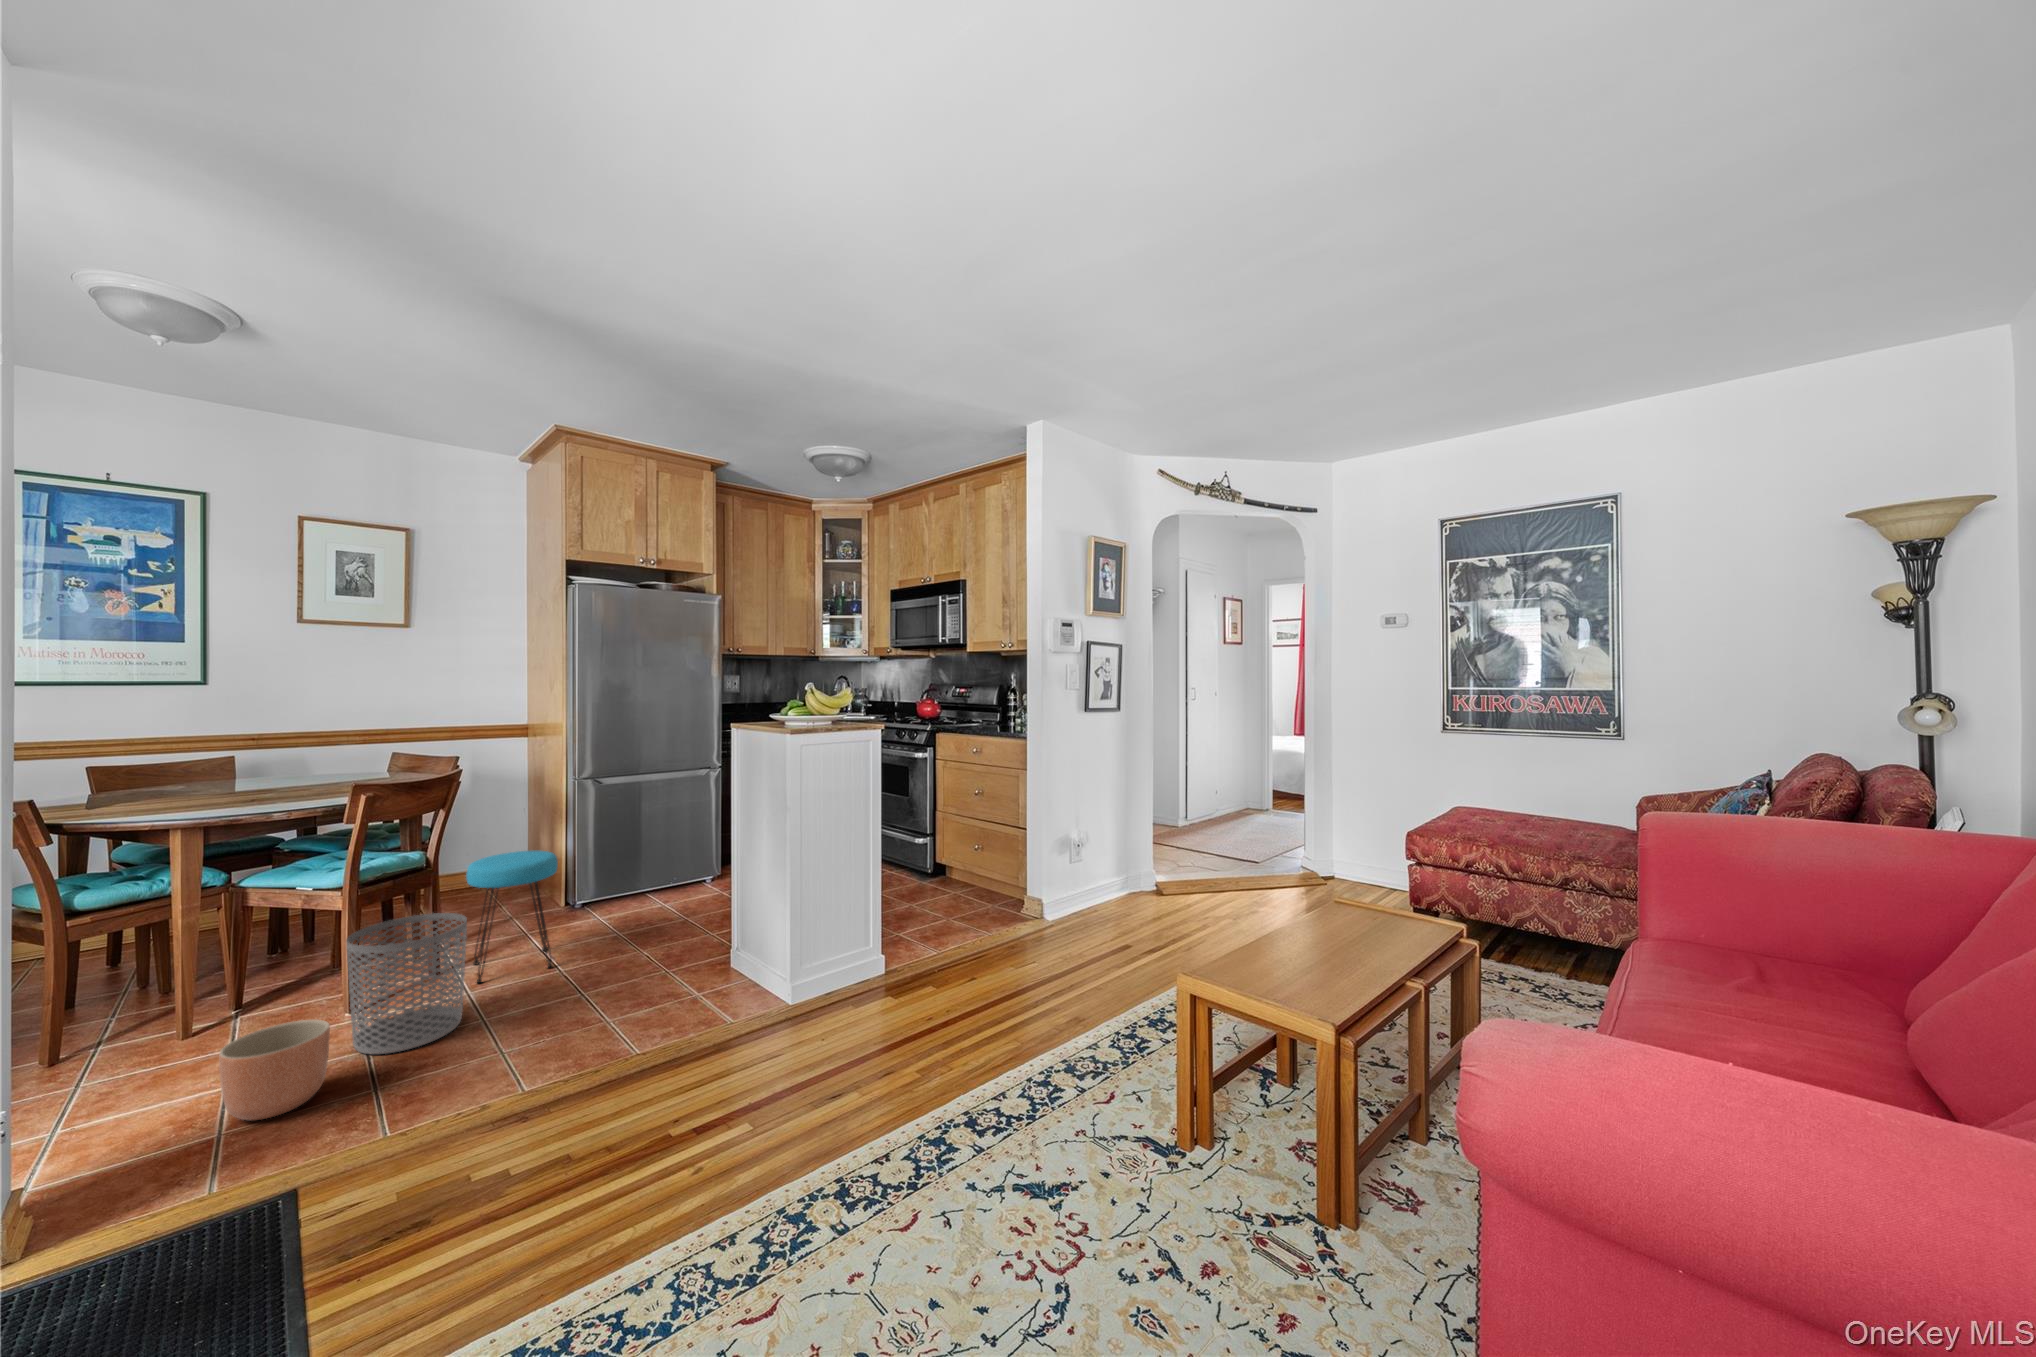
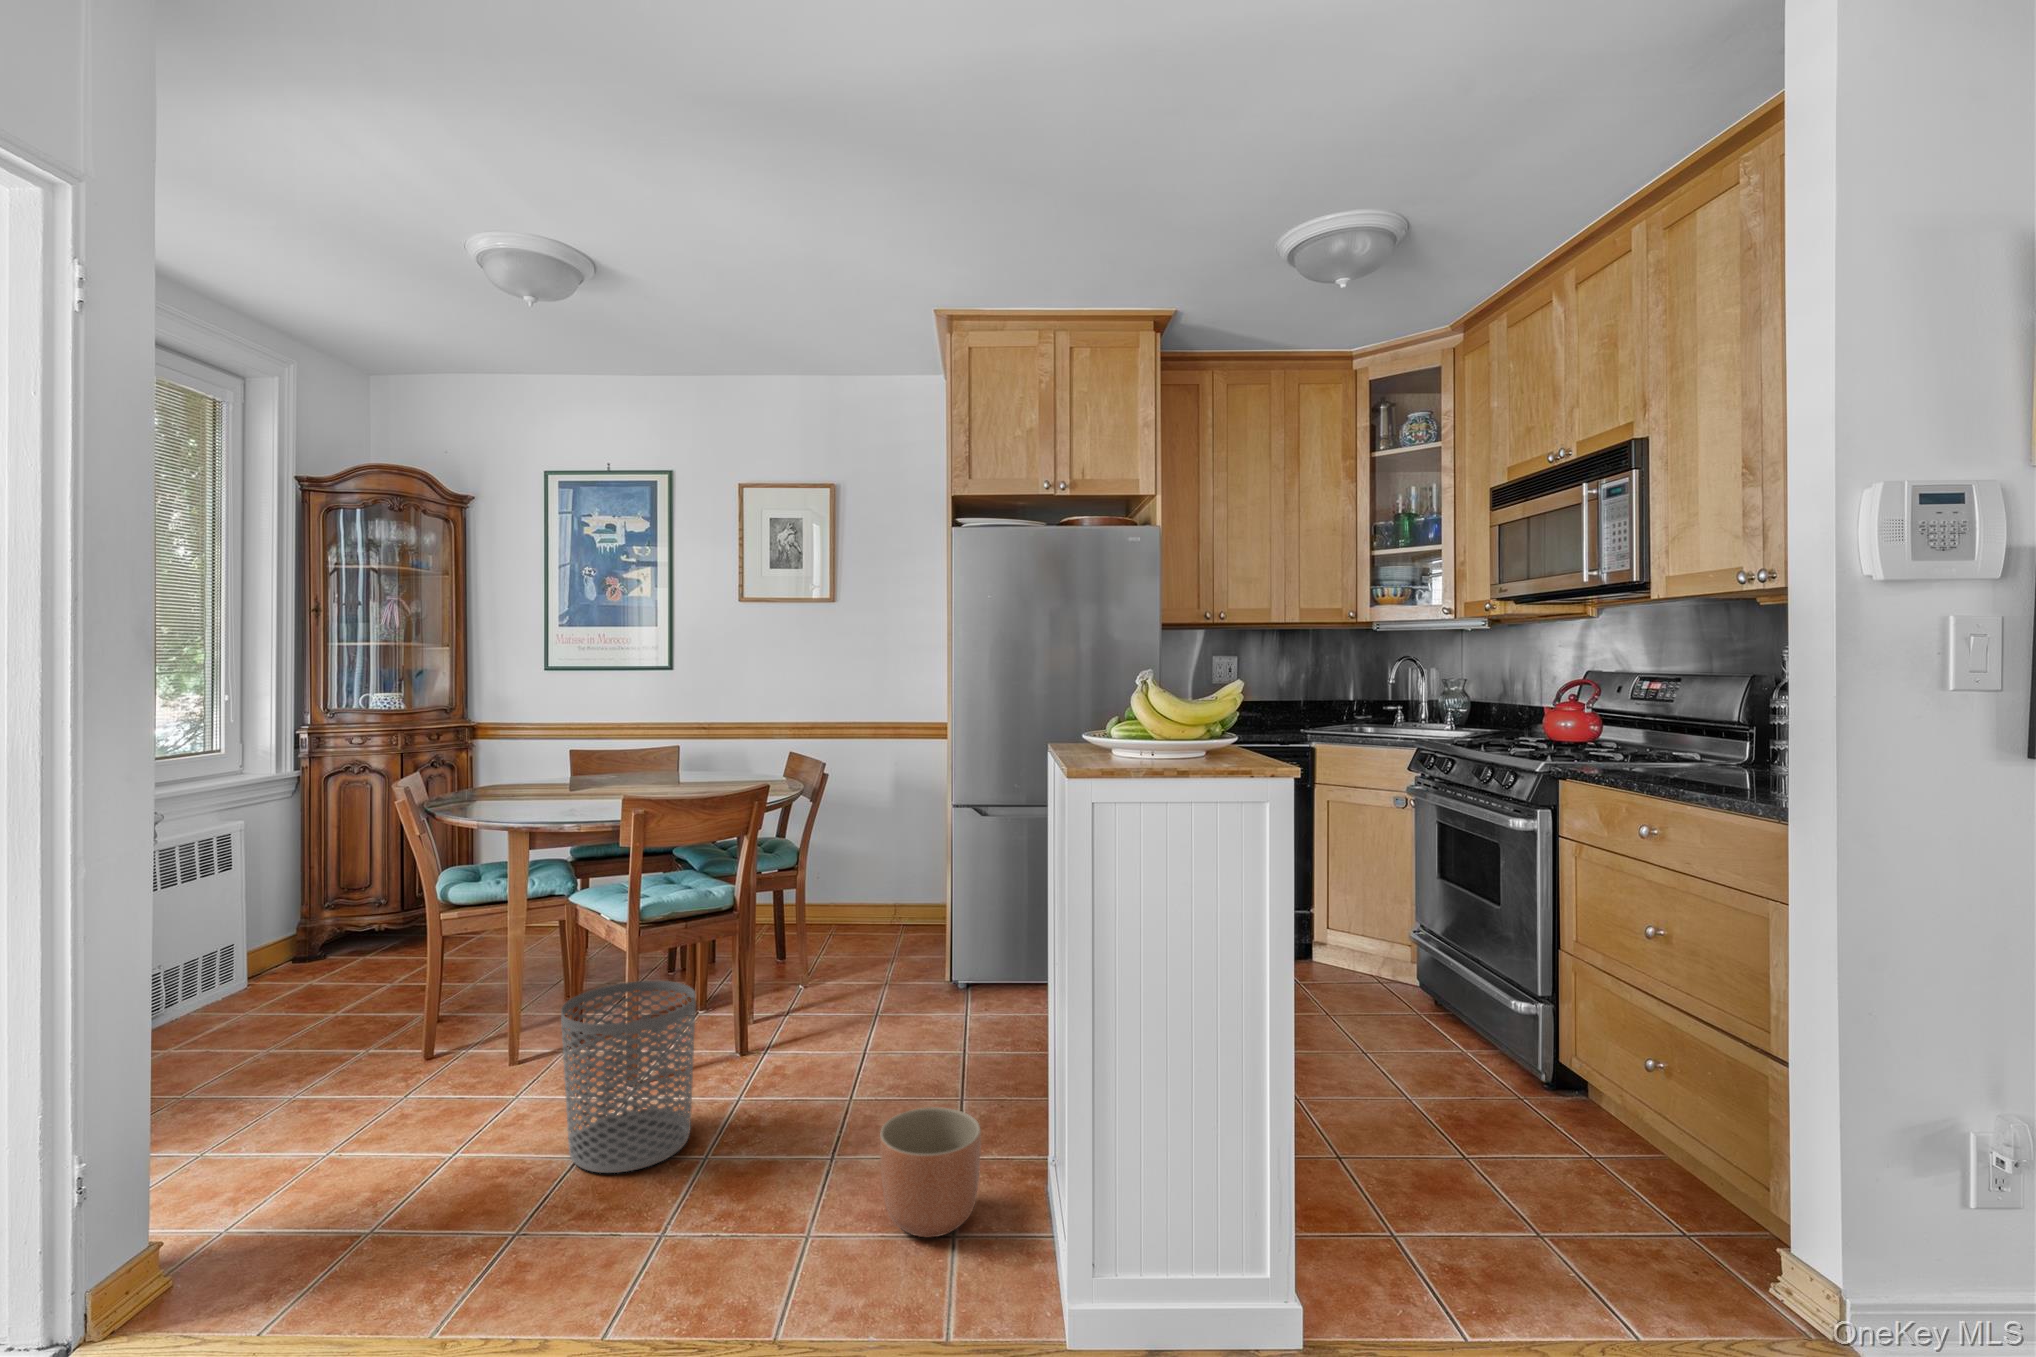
stool: present [466,850,558,983] -> none [755,907,867,1091]
planter: present [219,1020,330,1120] -> present [880,1107,981,1237]

